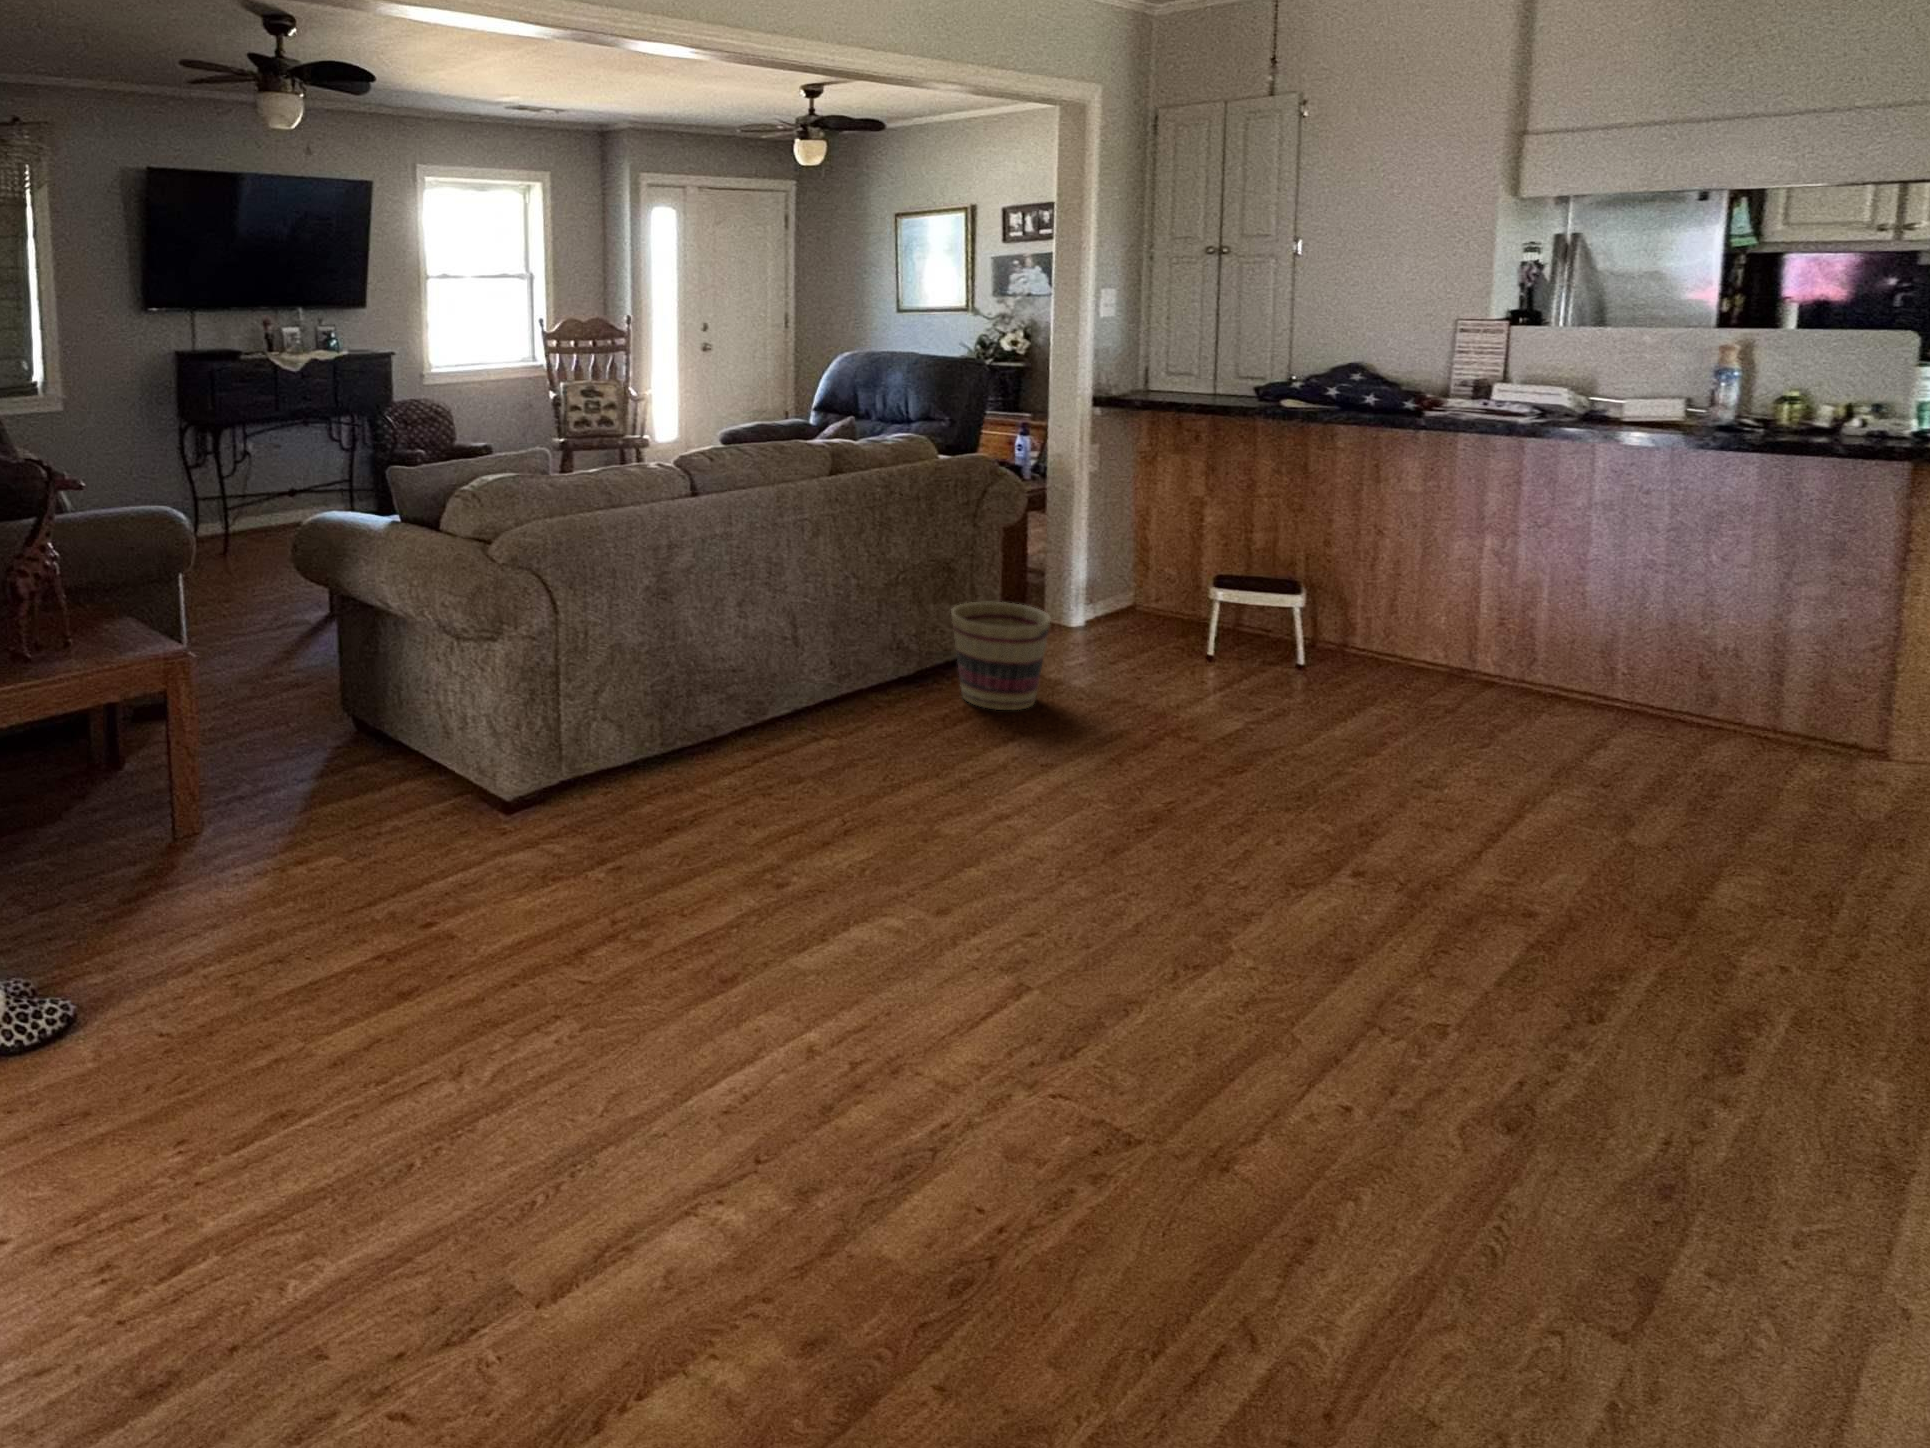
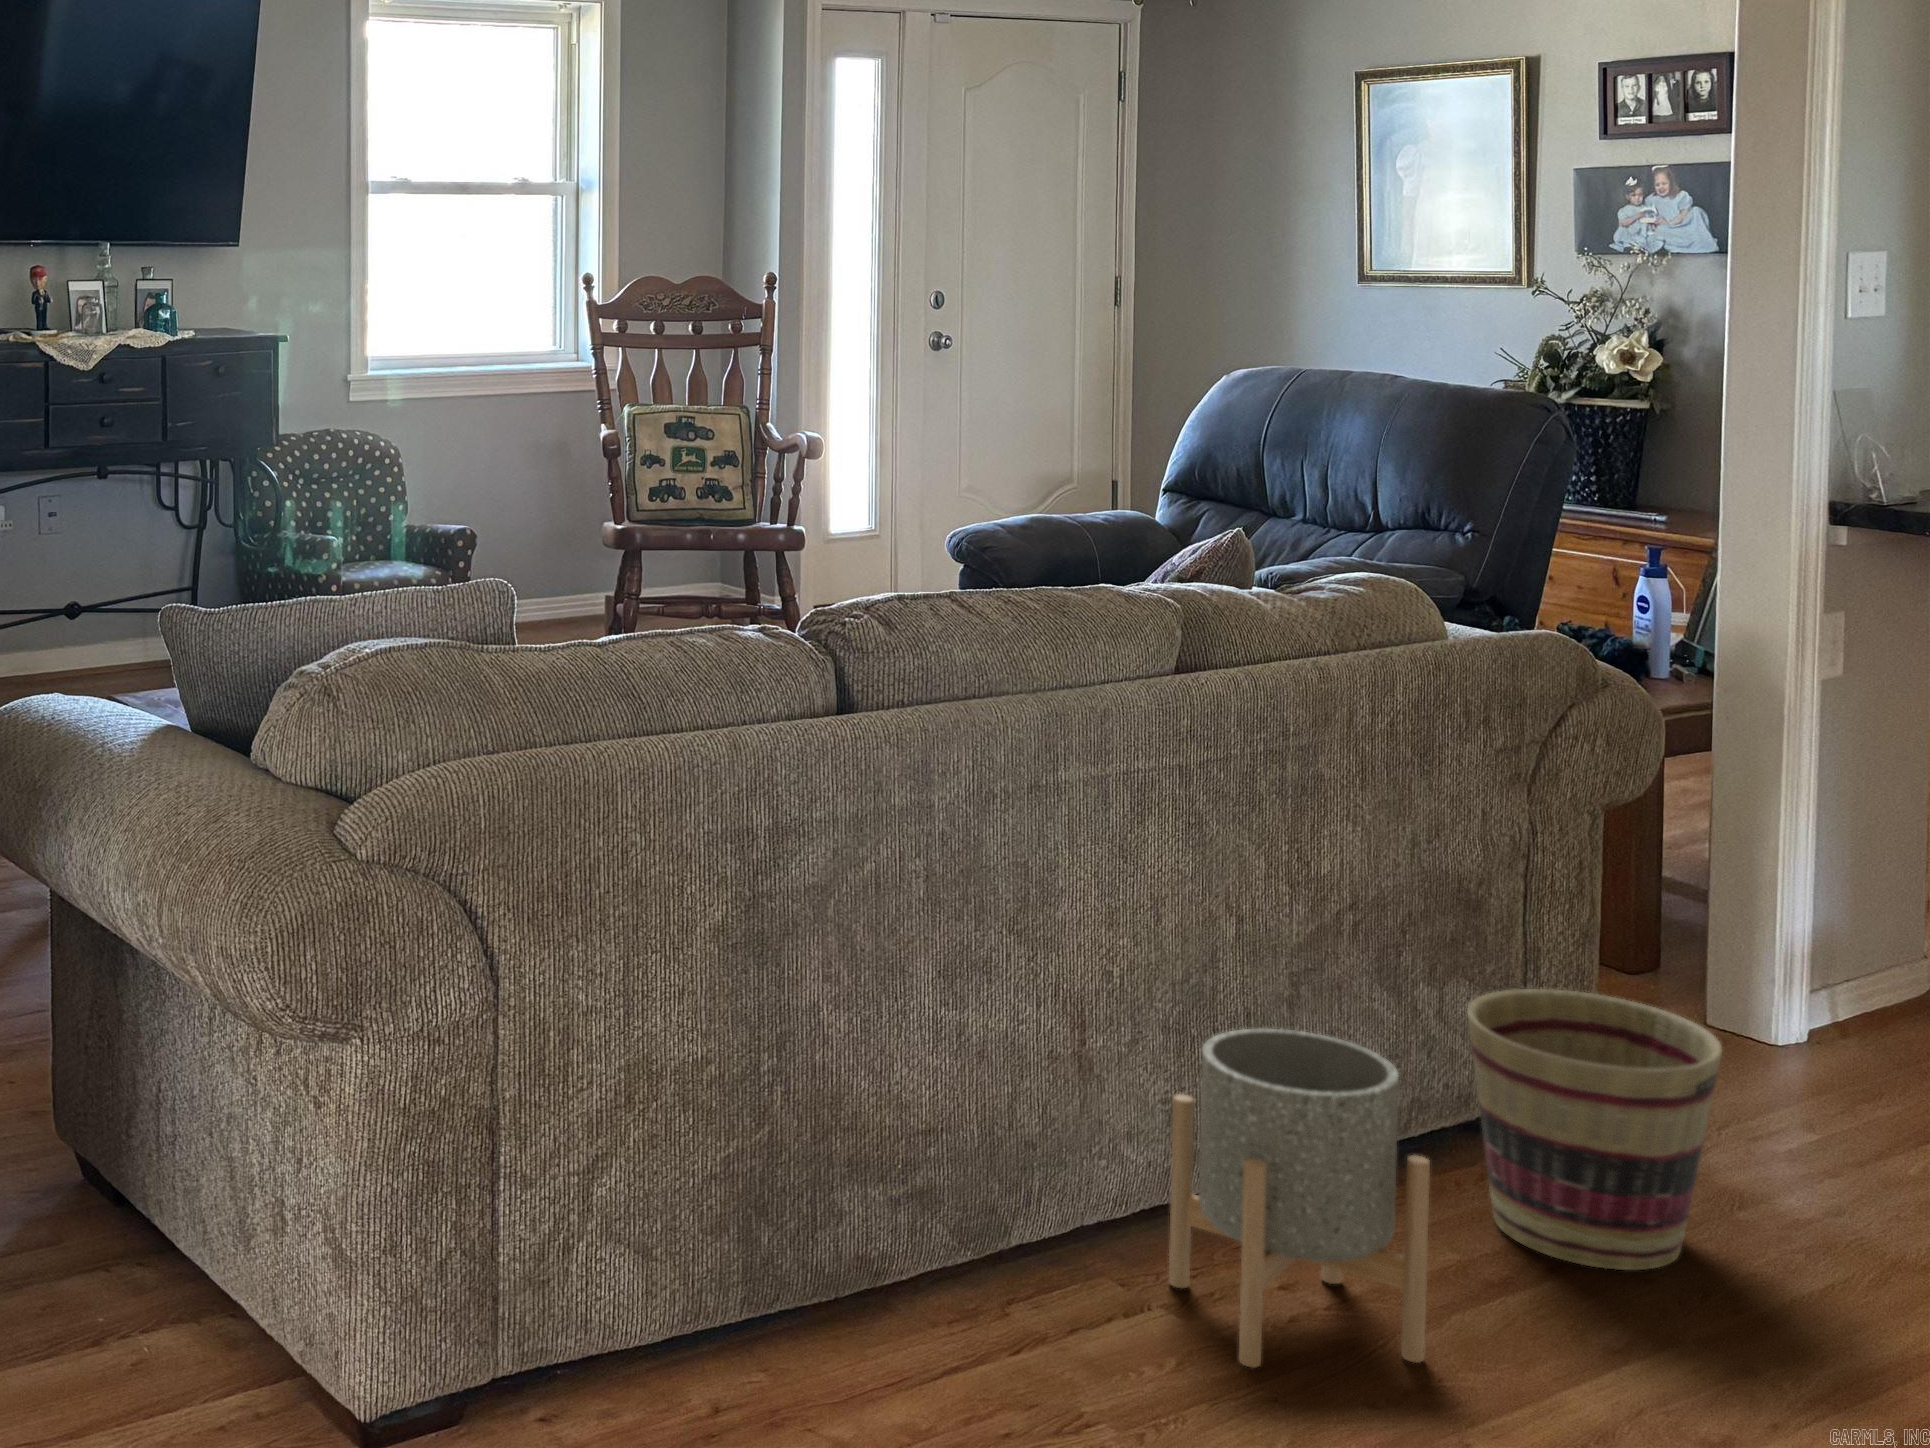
planter: none [834,621,938,755] -> present [1169,1029,1430,1367]

